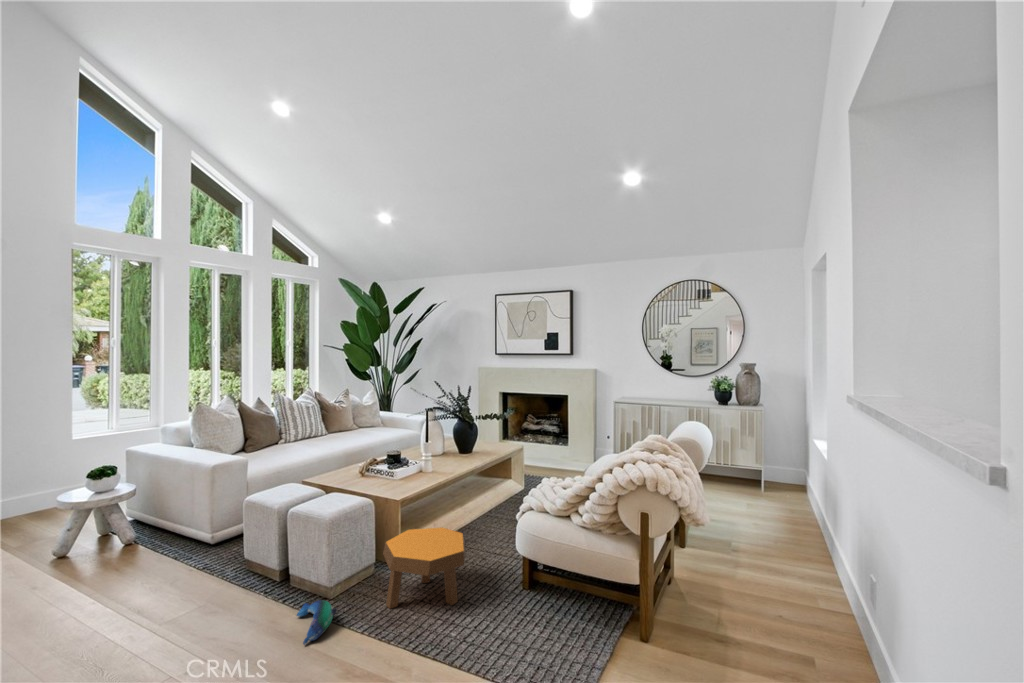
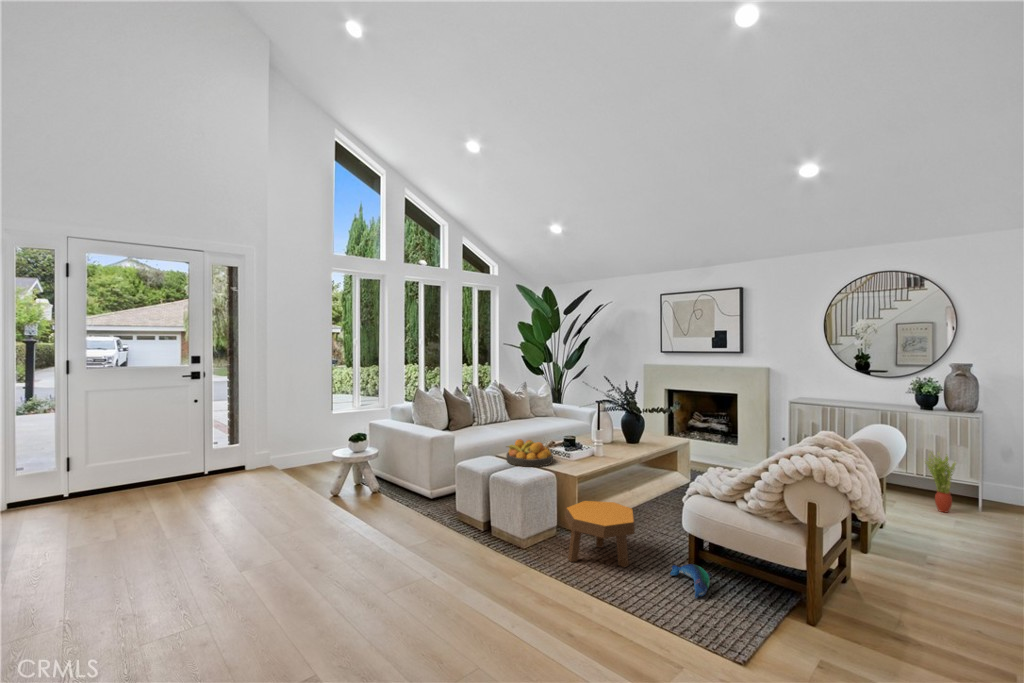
potted plant: none [723,443,748,498] -> present [926,452,956,512]
fruit bowl: none [312,460,373,494] -> present [506,439,553,467]
plush toy: present [297,600,337,645] -> present [670,564,712,599]

